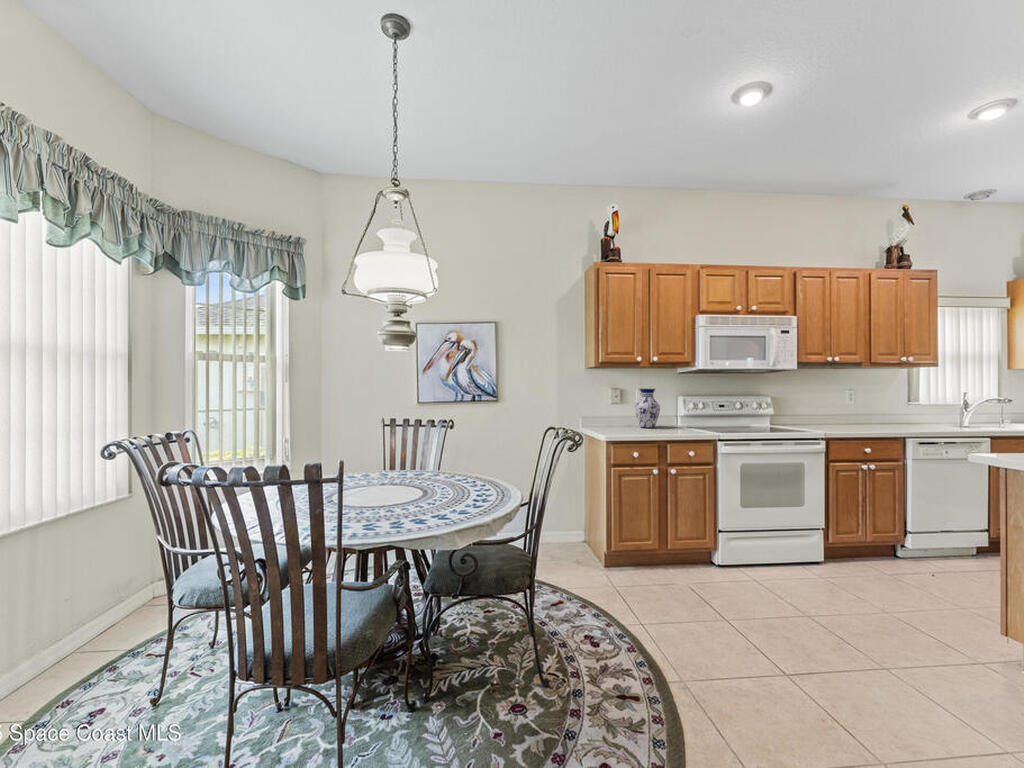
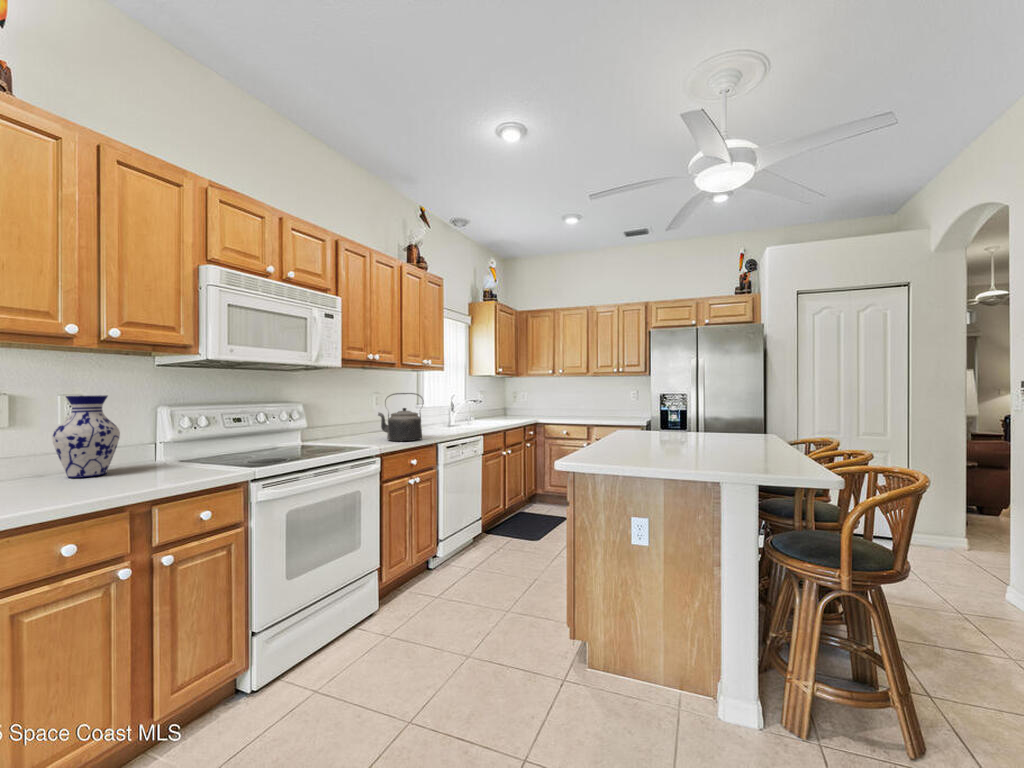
kettle: none [838,390,886,433] -> present [378,393,423,441]

